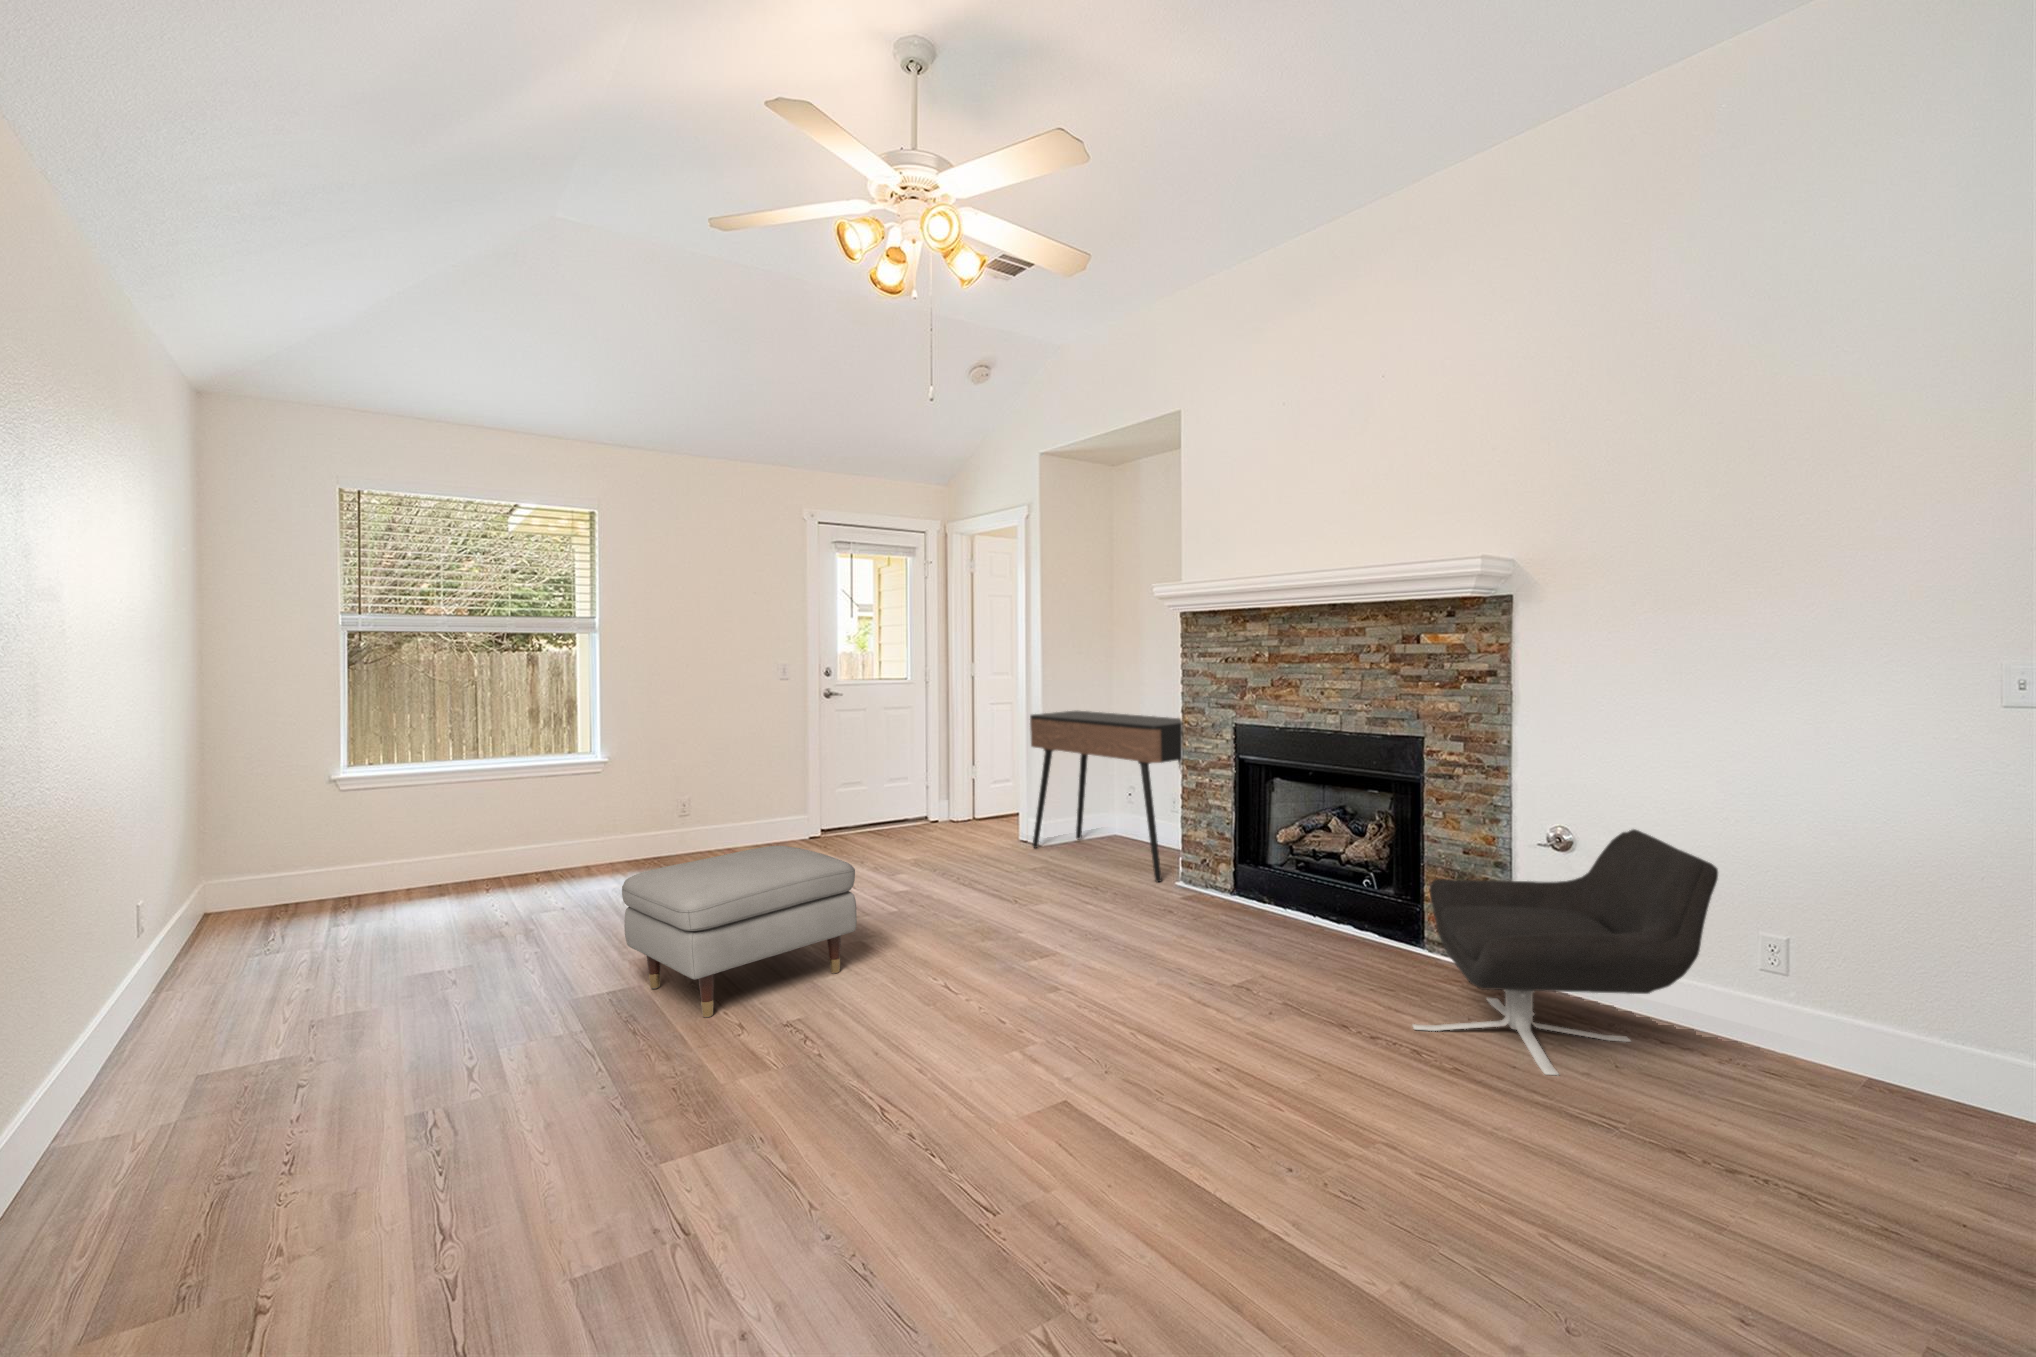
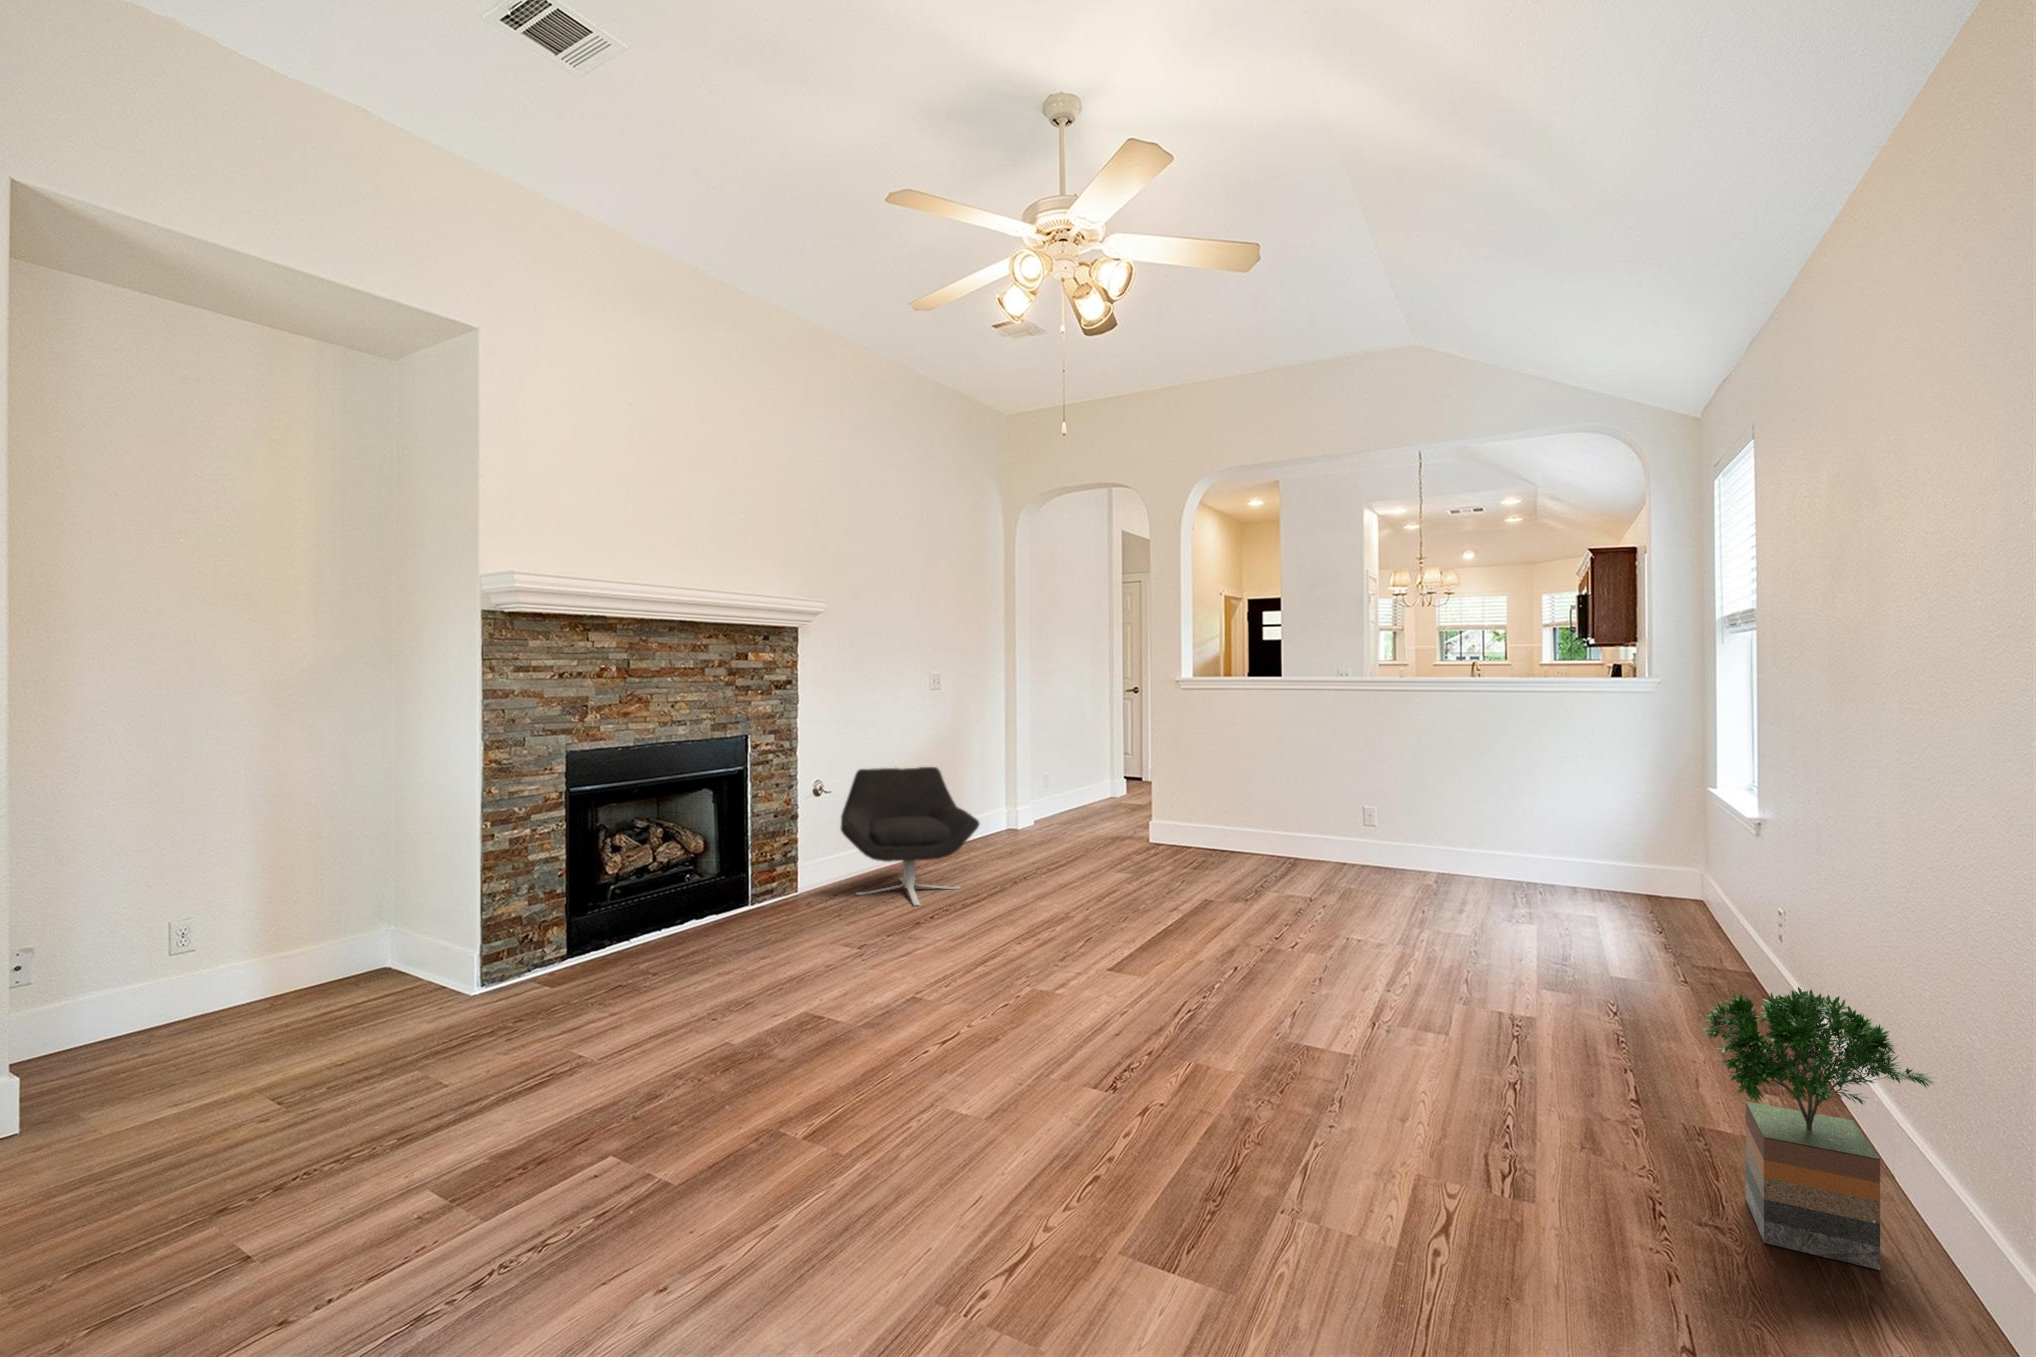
console table: present [1030,711,1183,882] -> none [2,766,477,1133]
ottoman: present [622,846,857,1018] -> none [807,942,1165,1241]
potted tree: none [40,998,246,1253] -> present [1703,987,1934,1270]

